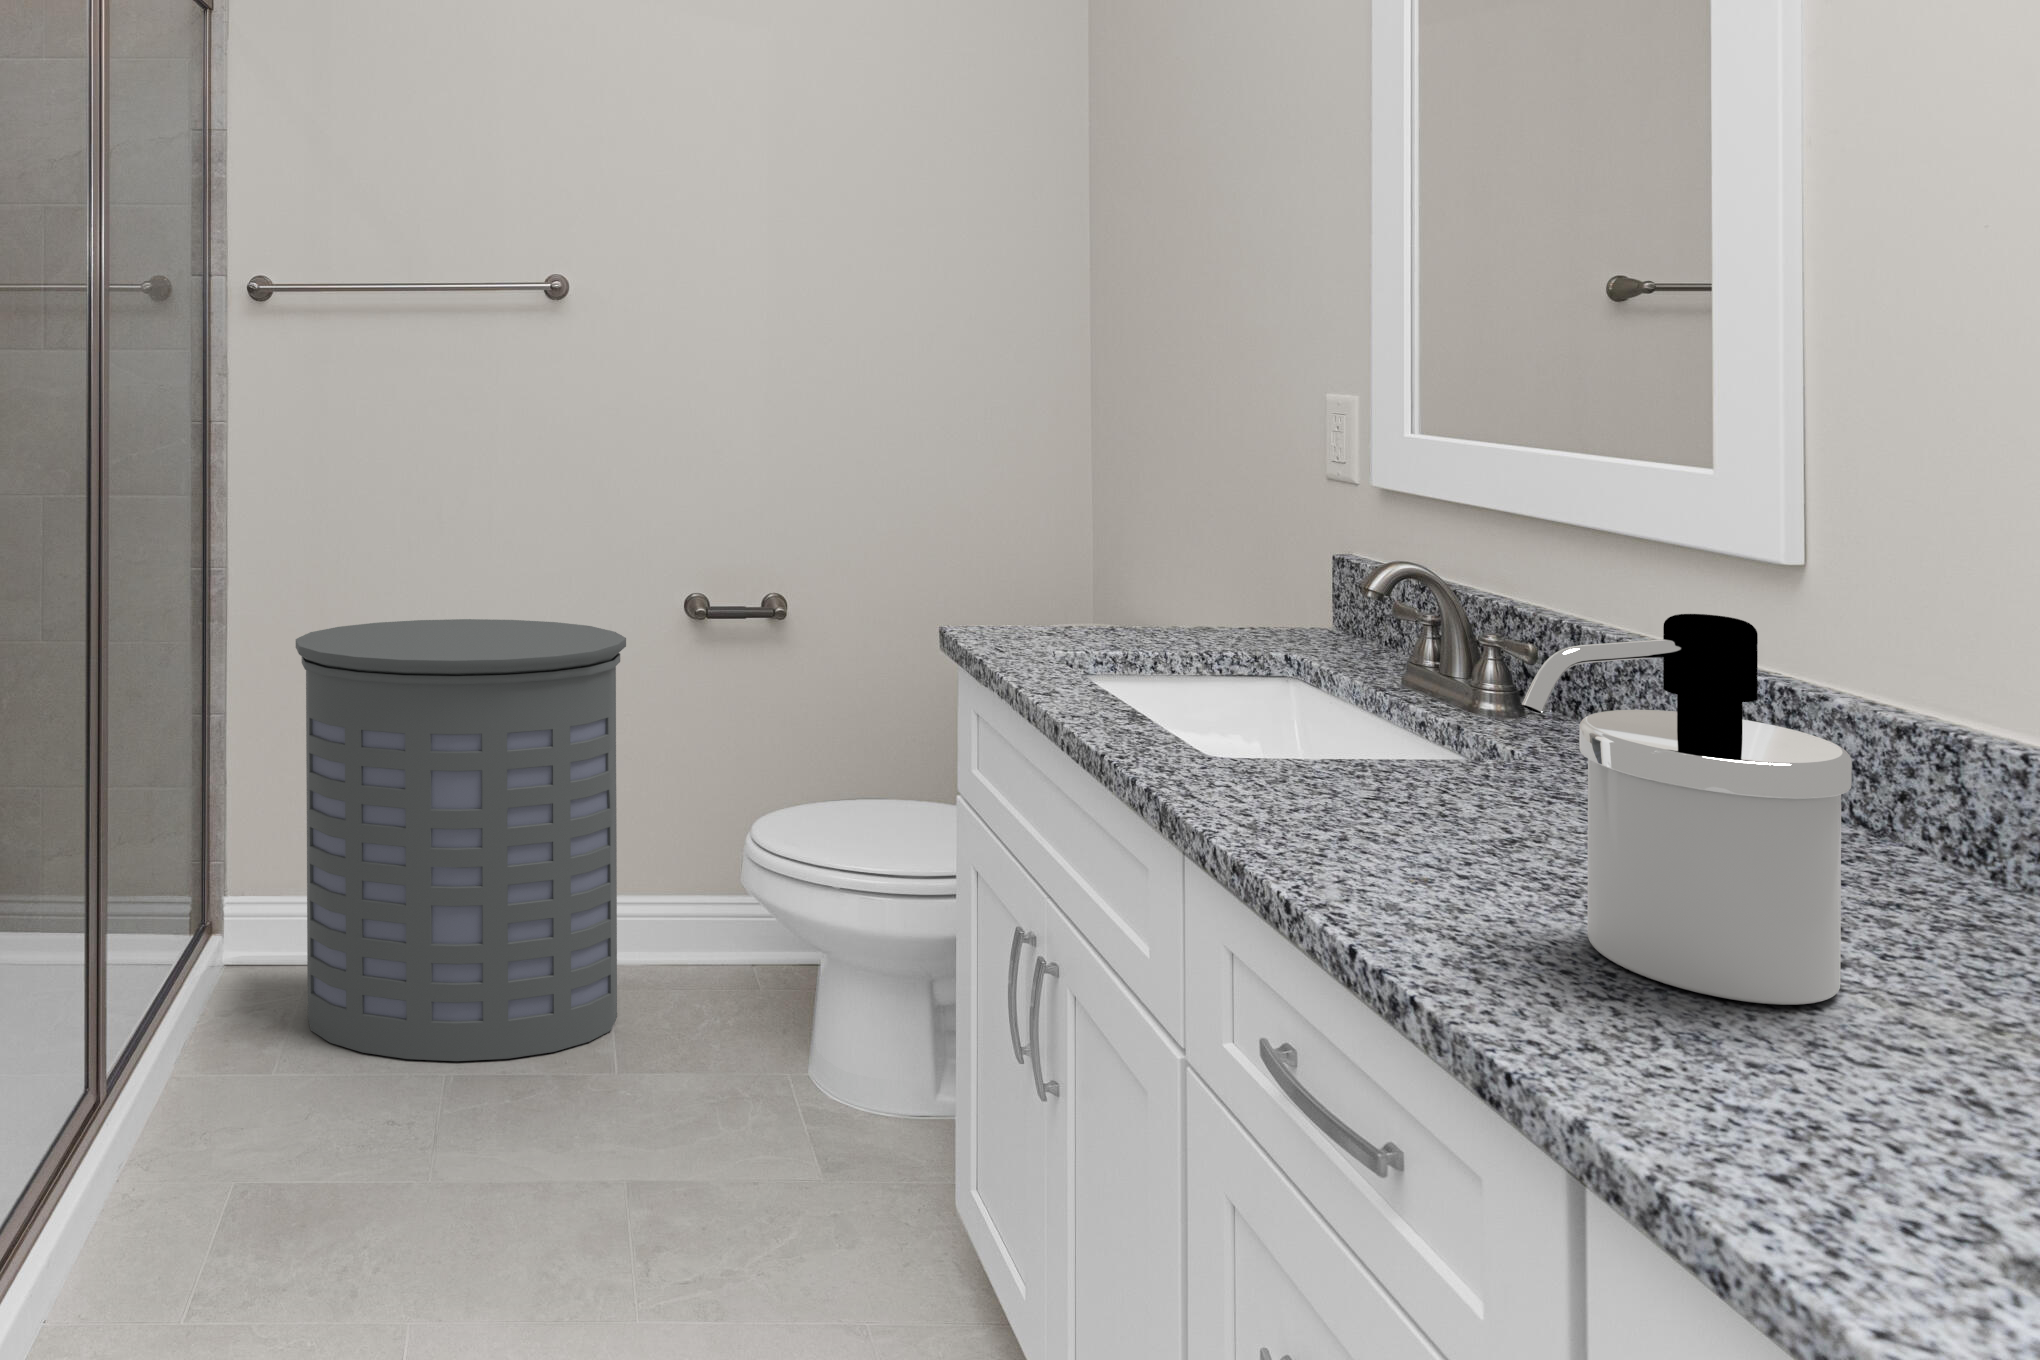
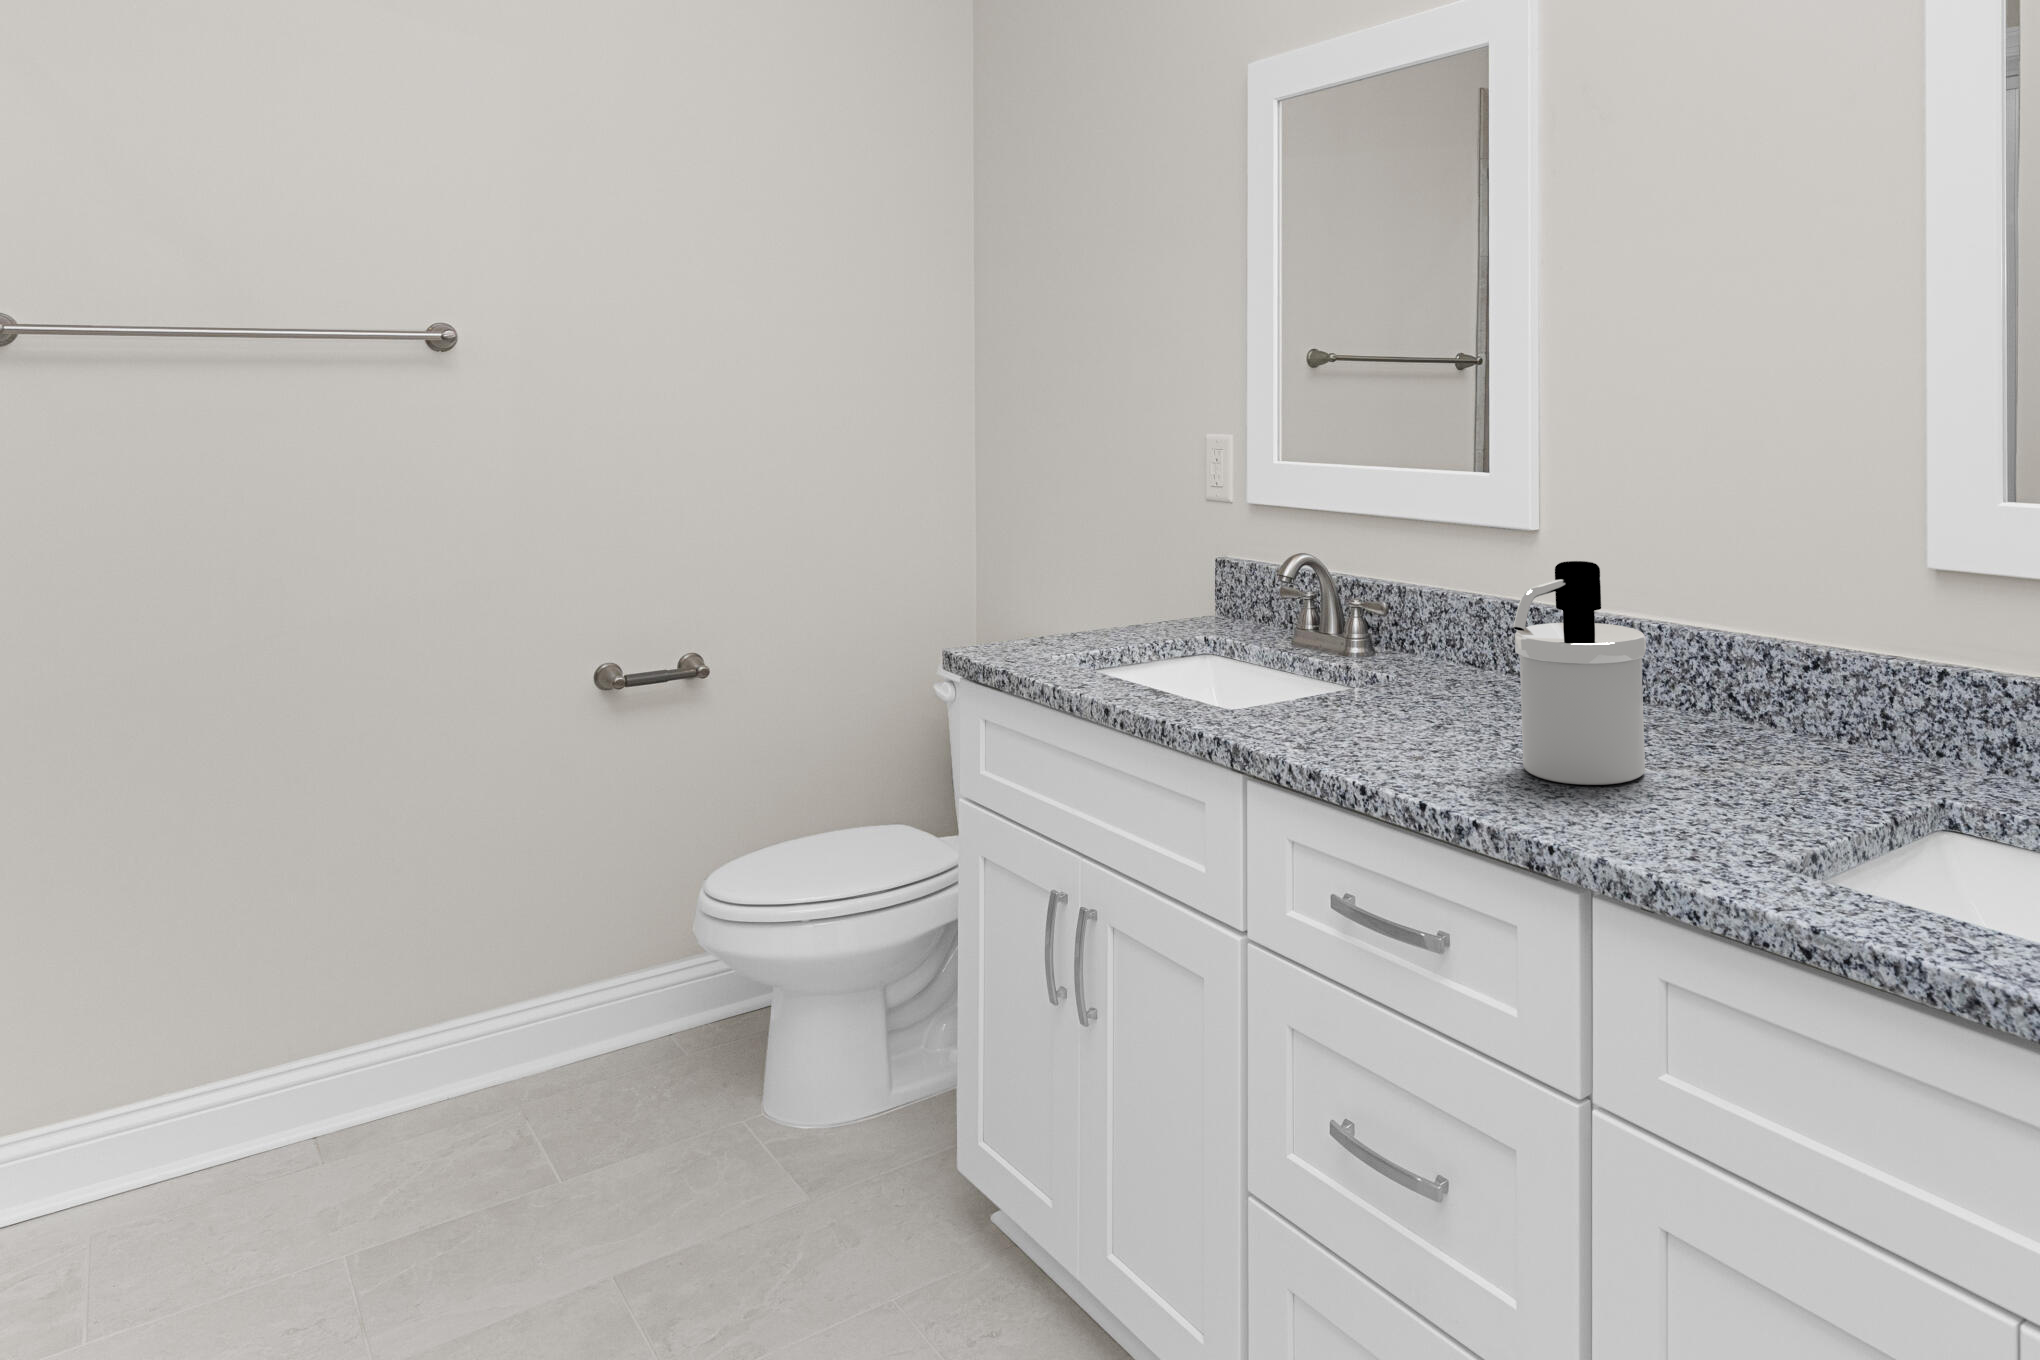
laundry hamper: present [296,619,626,1061] -> none [142,711,562,1254]

